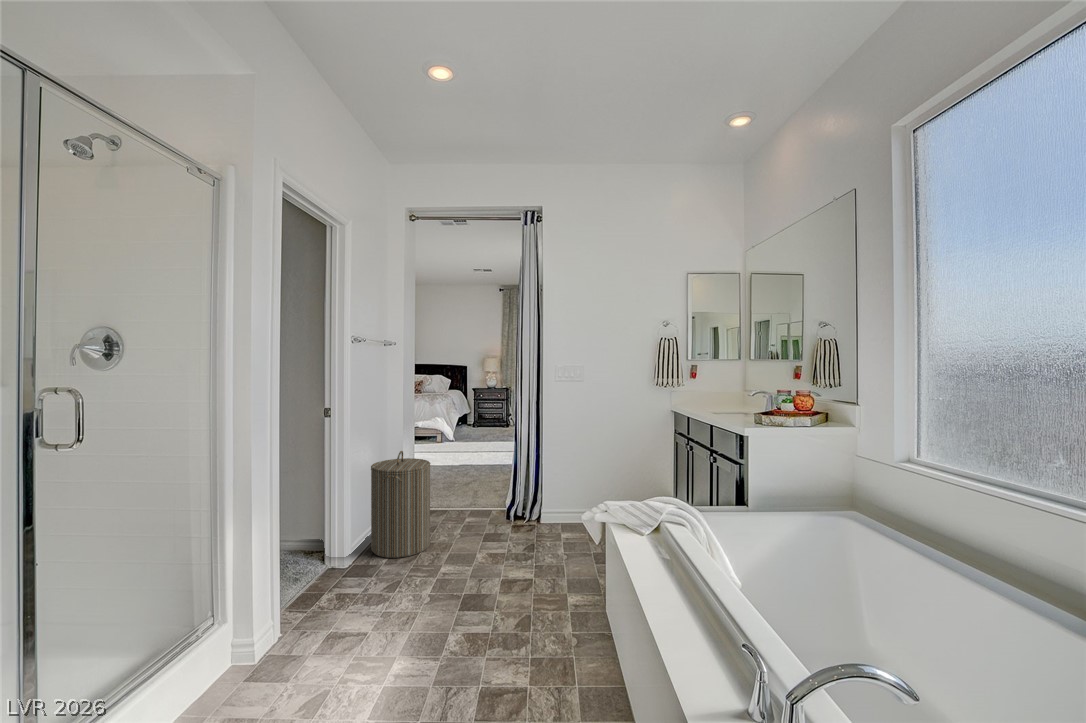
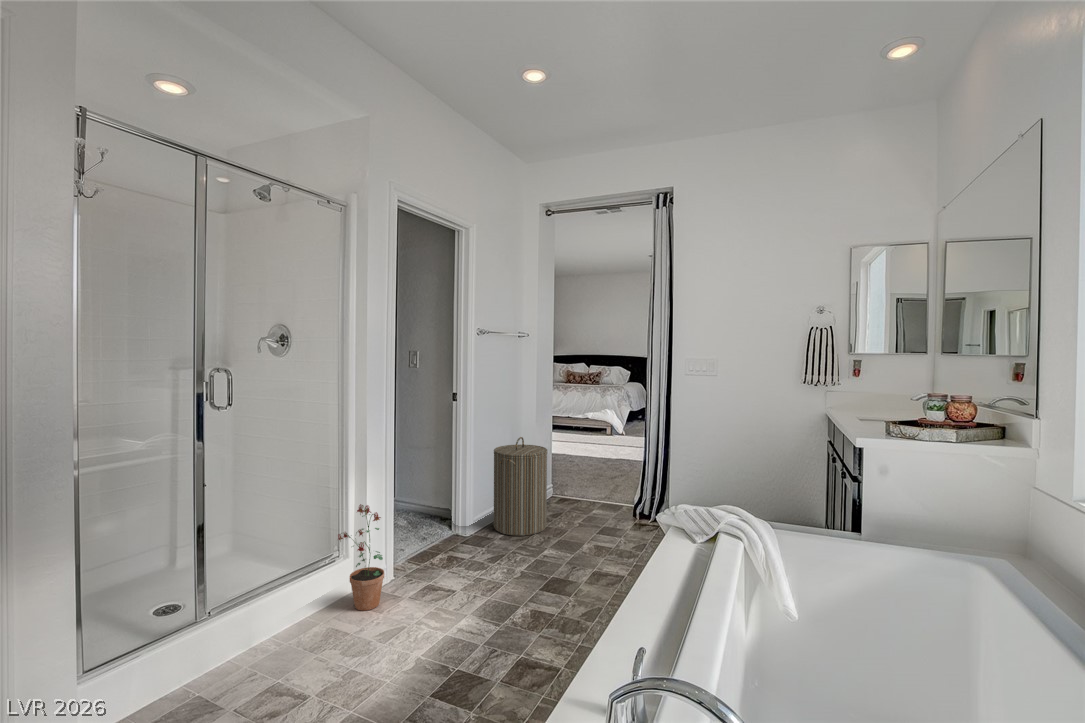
potted plant: none [213,551,289,686] -> present [338,504,384,610]

